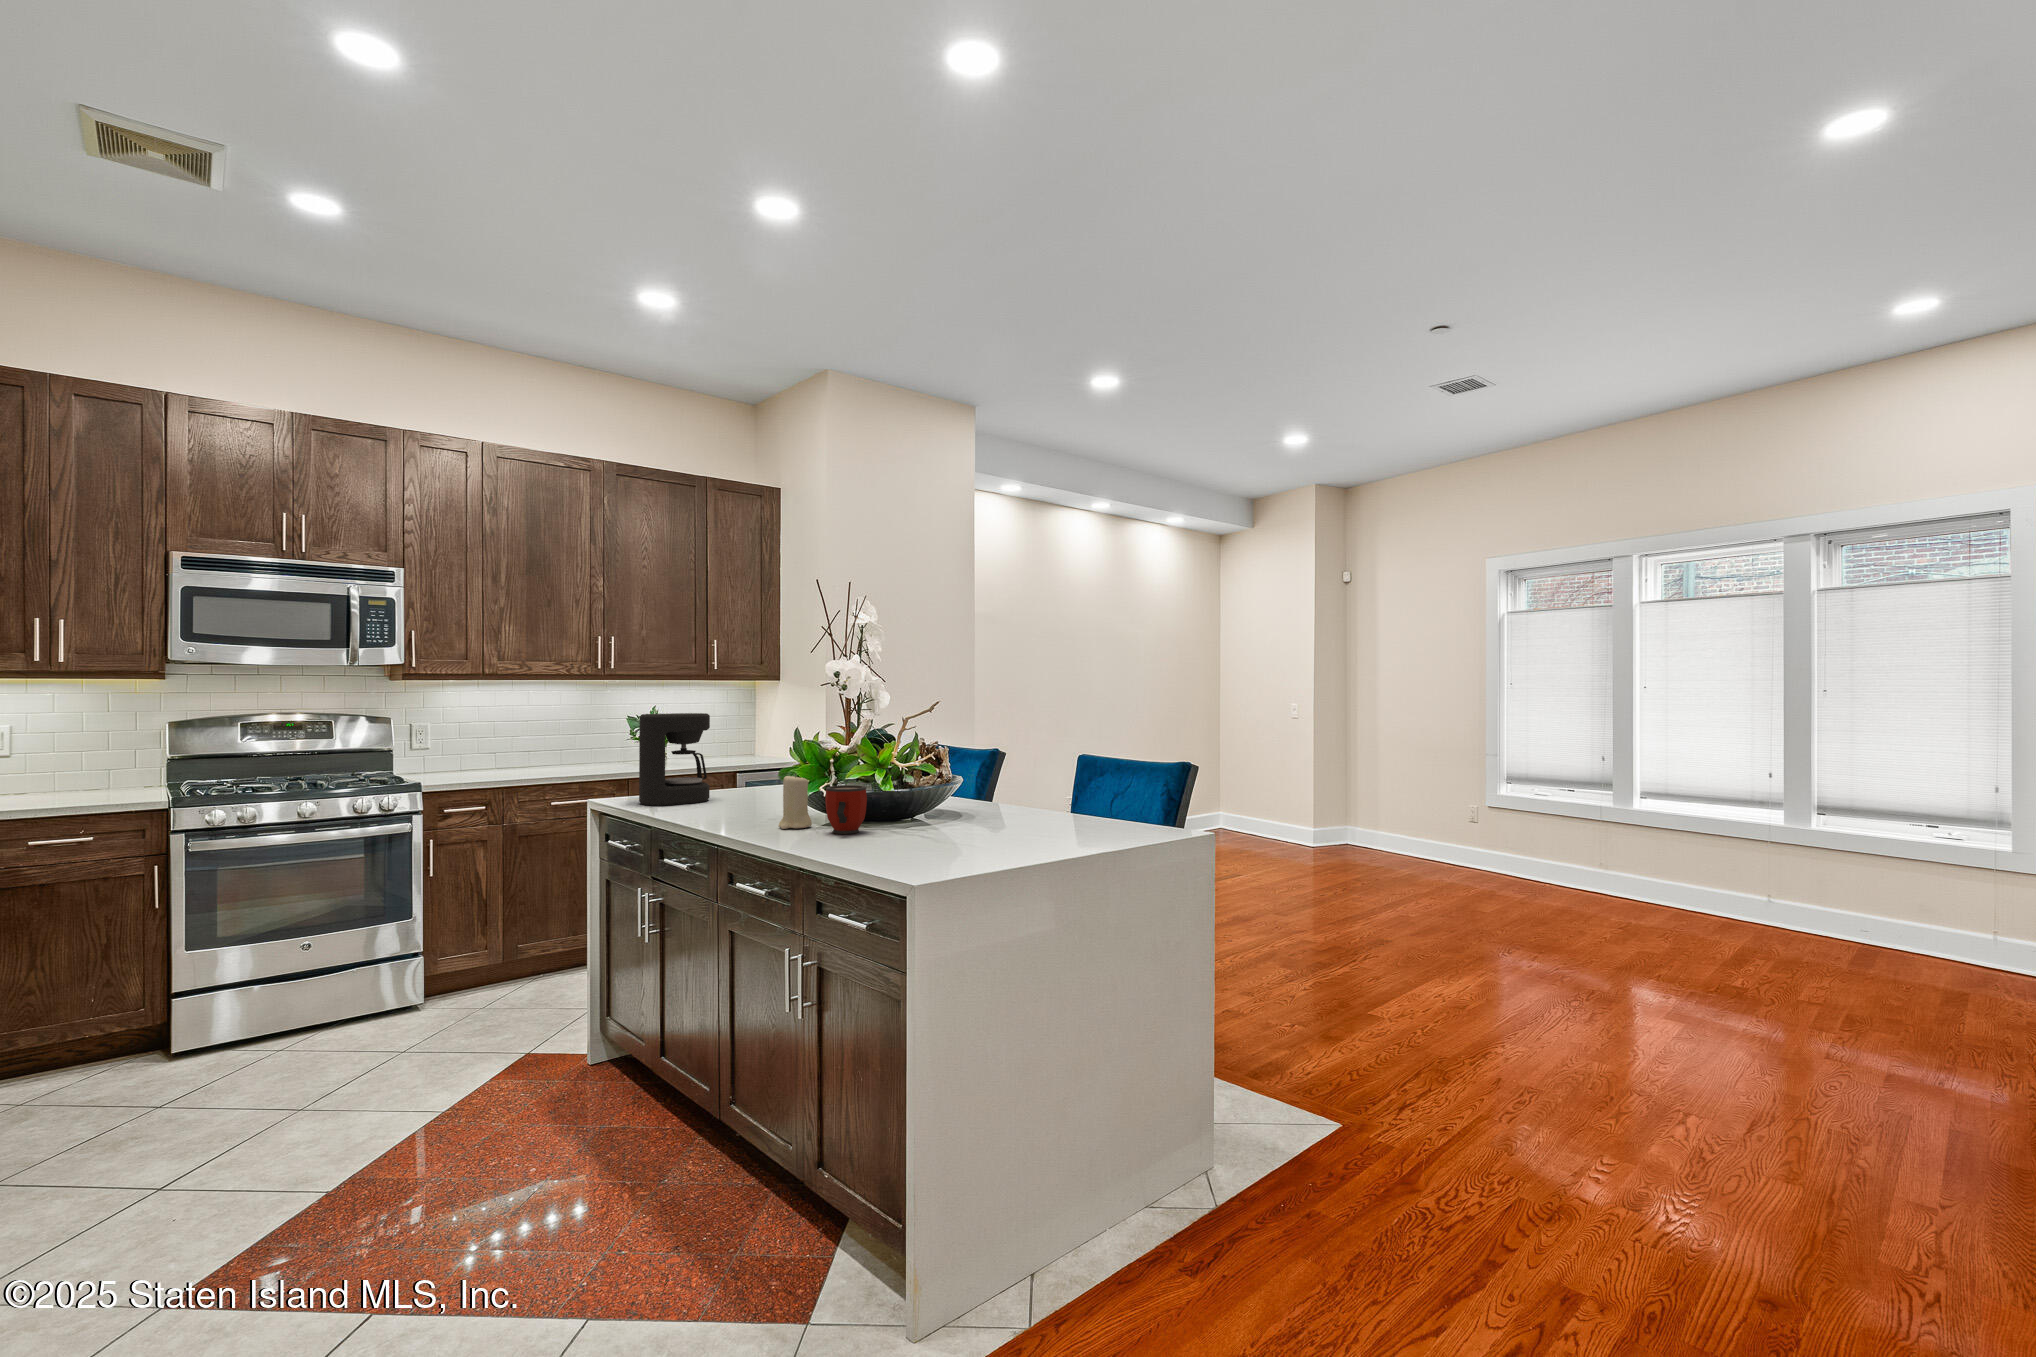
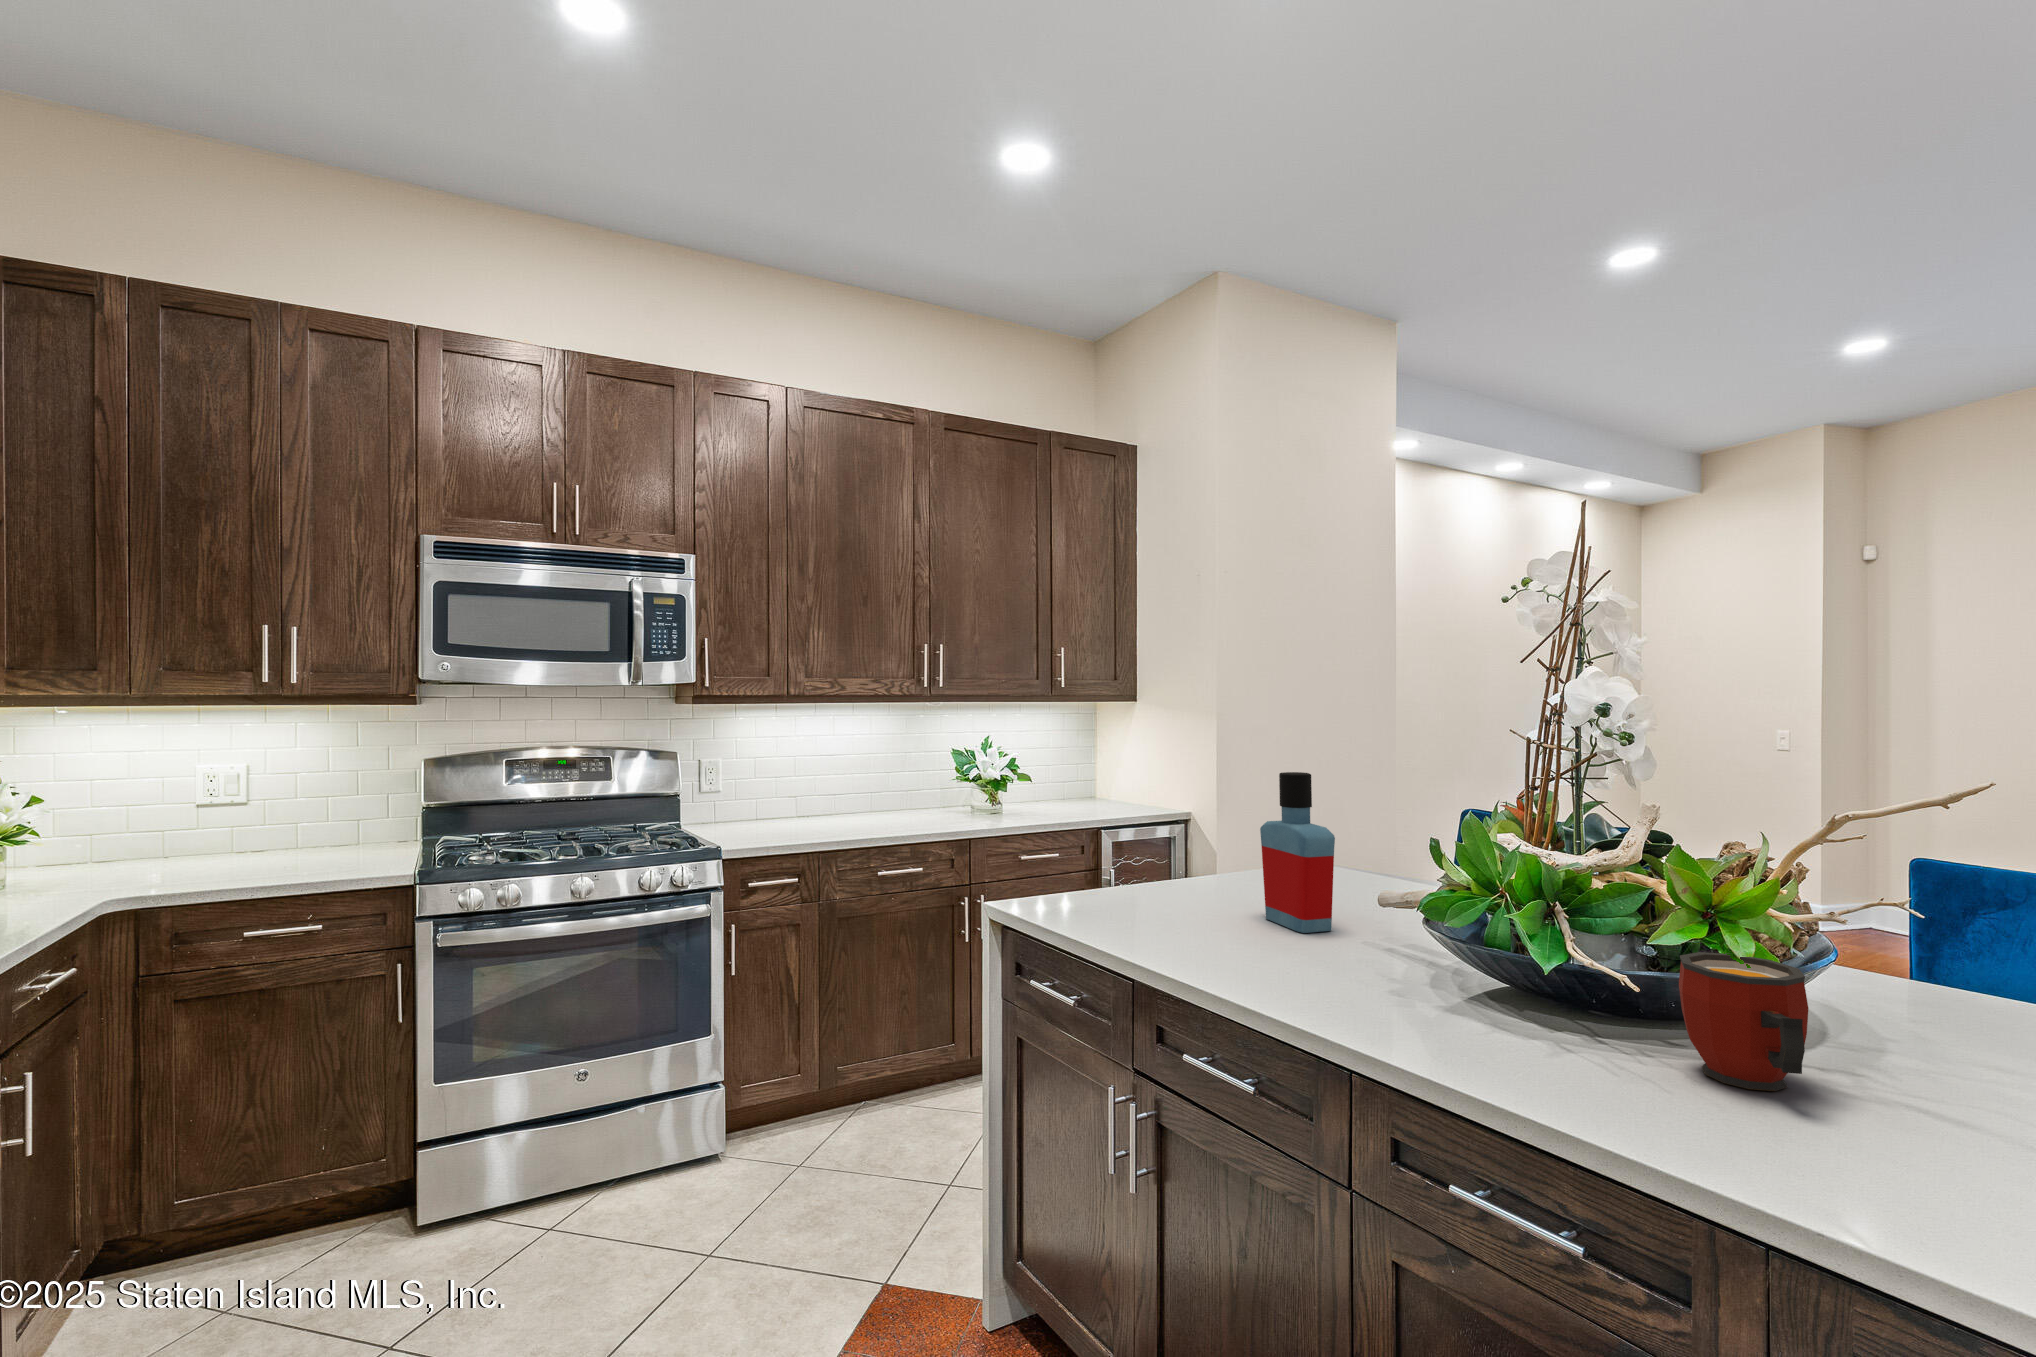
coffee maker: present [639,713,710,806] -> none [1080,758,1195,926]
bottle: none [745,720,774,805] -> present [1260,772,1335,933]
candle: present [778,774,812,829] -> none [1512,913,1599,1048]

